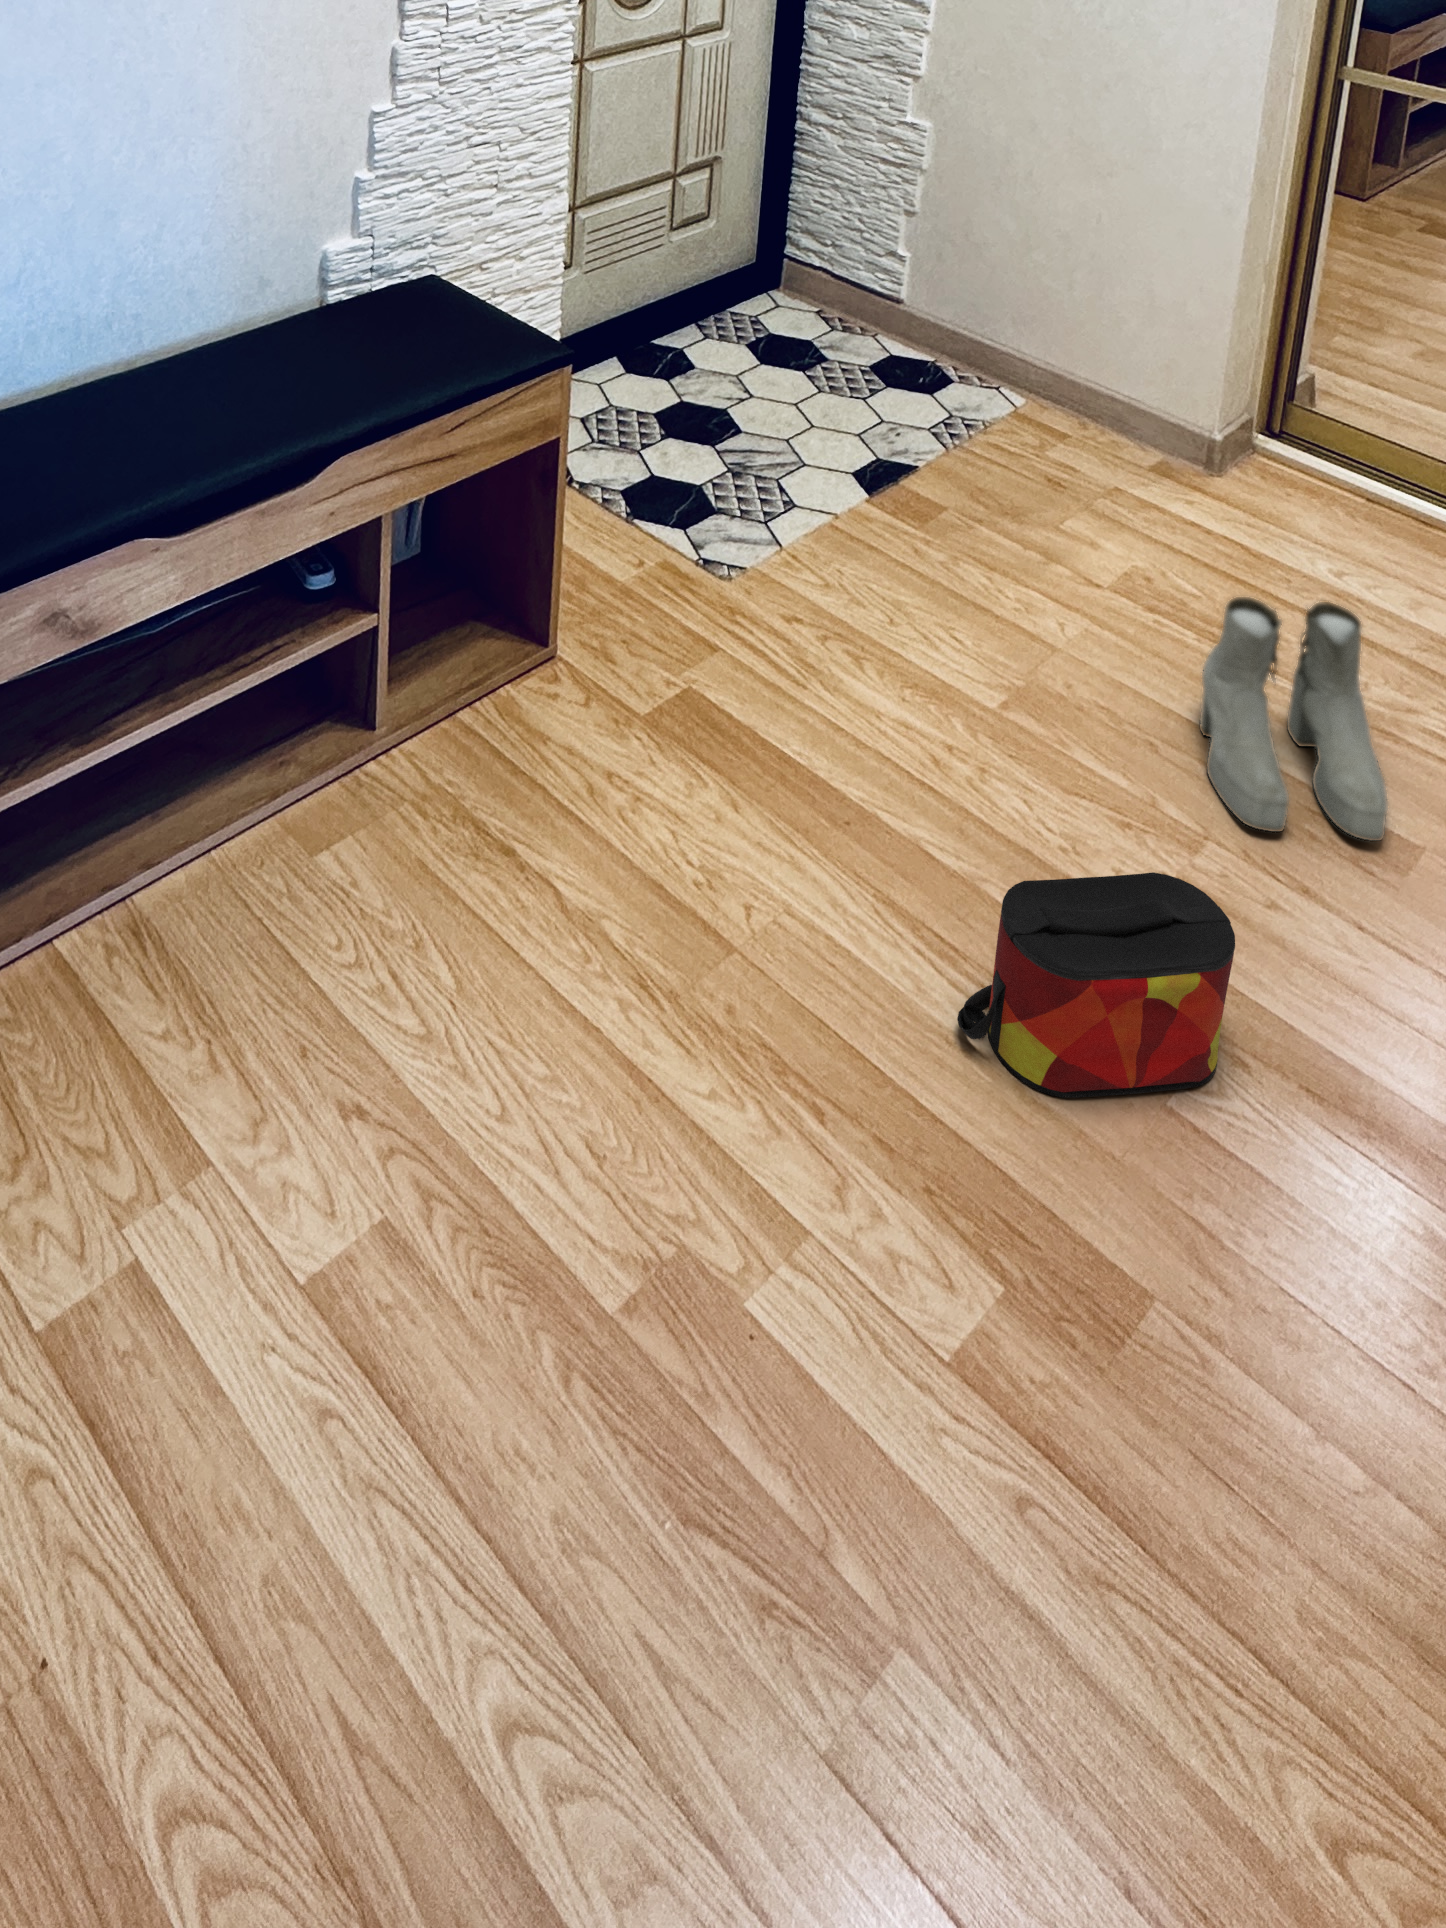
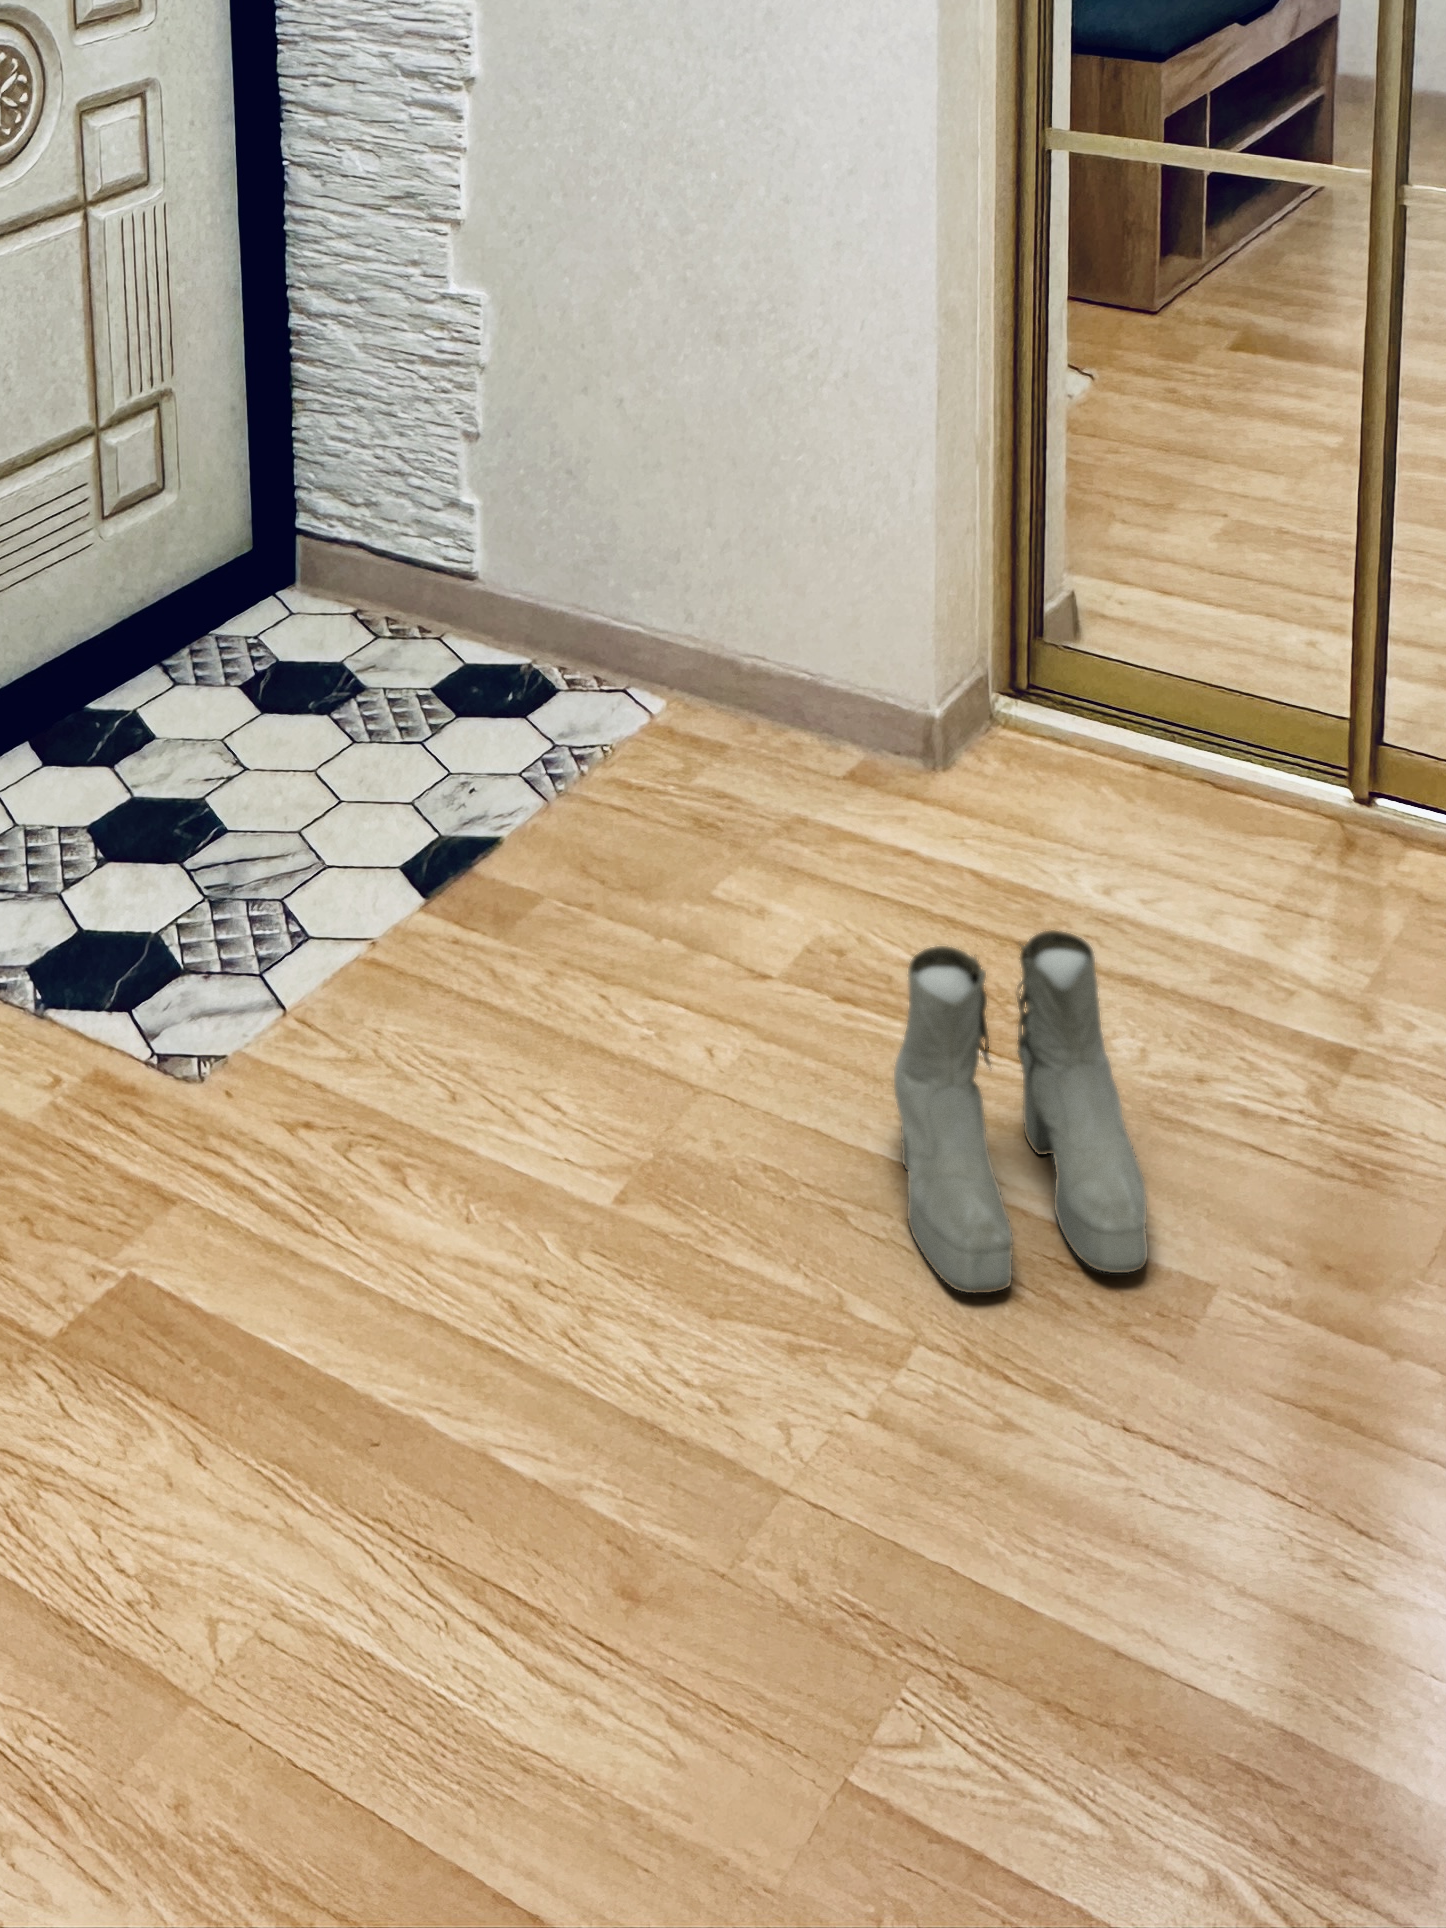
bag: present [957,872,1235,1098] -> none [522,1392,902,1774]

